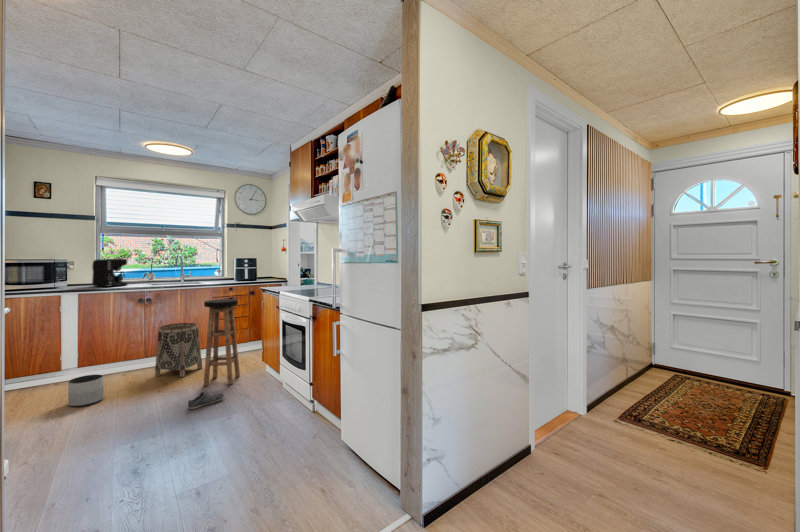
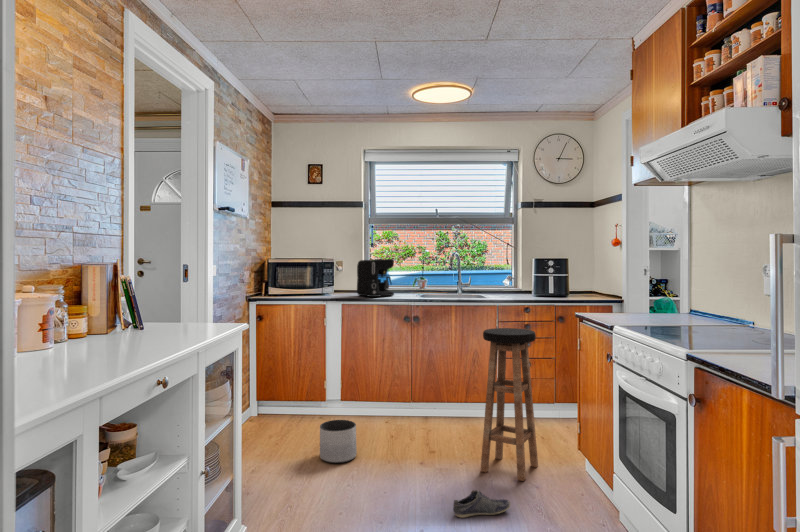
basket: present [155,323,202,377] -> none [420,358,482,445]

